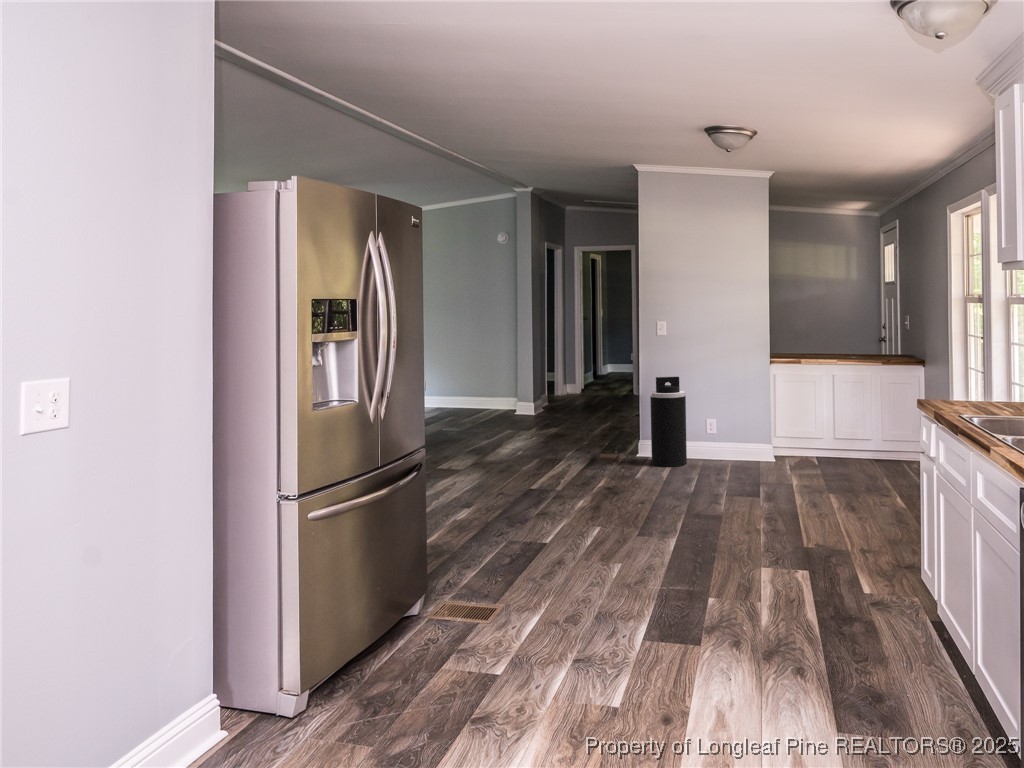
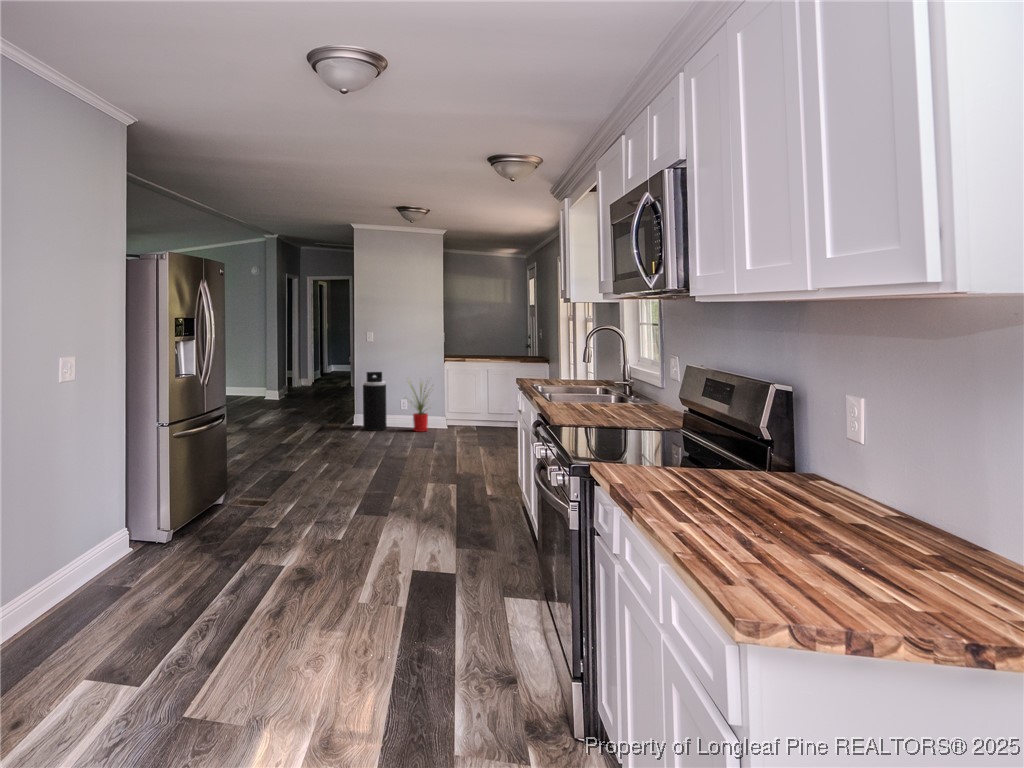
house plant: none [707,382,775,471] -> present [409,383,429,432]

